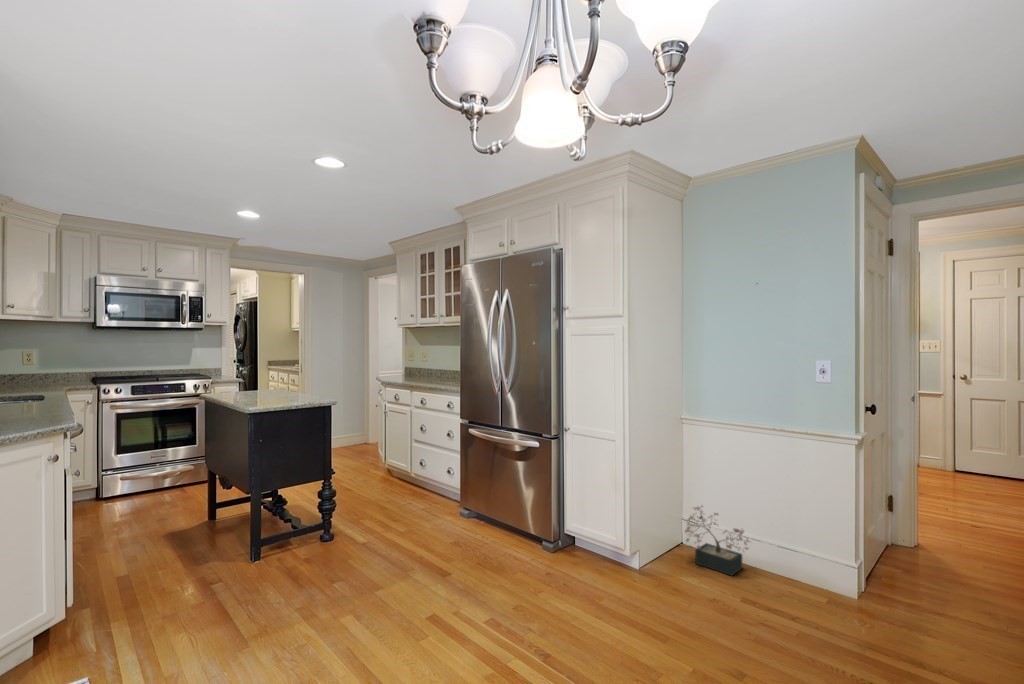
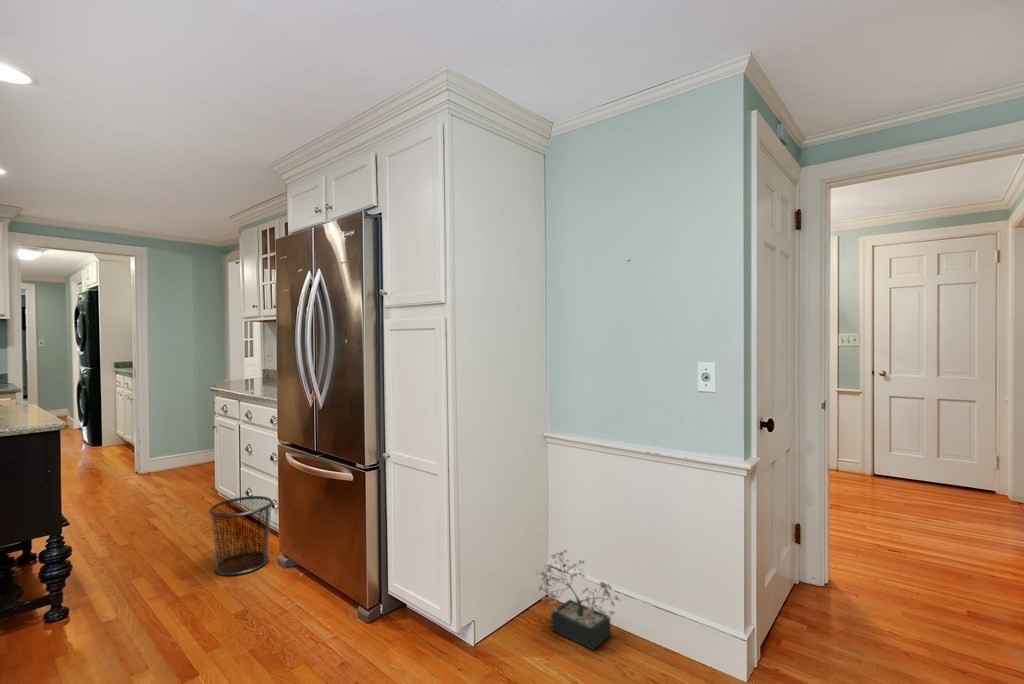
waste bin: none [411,464,455,521] -> present [209,496,273,575]

